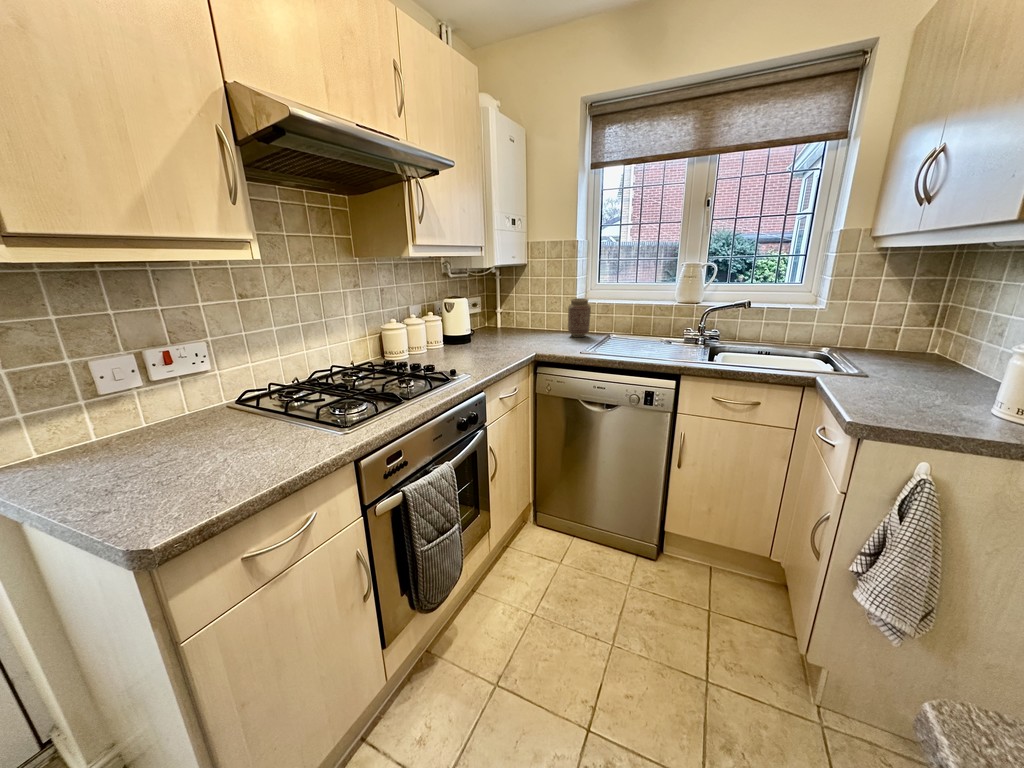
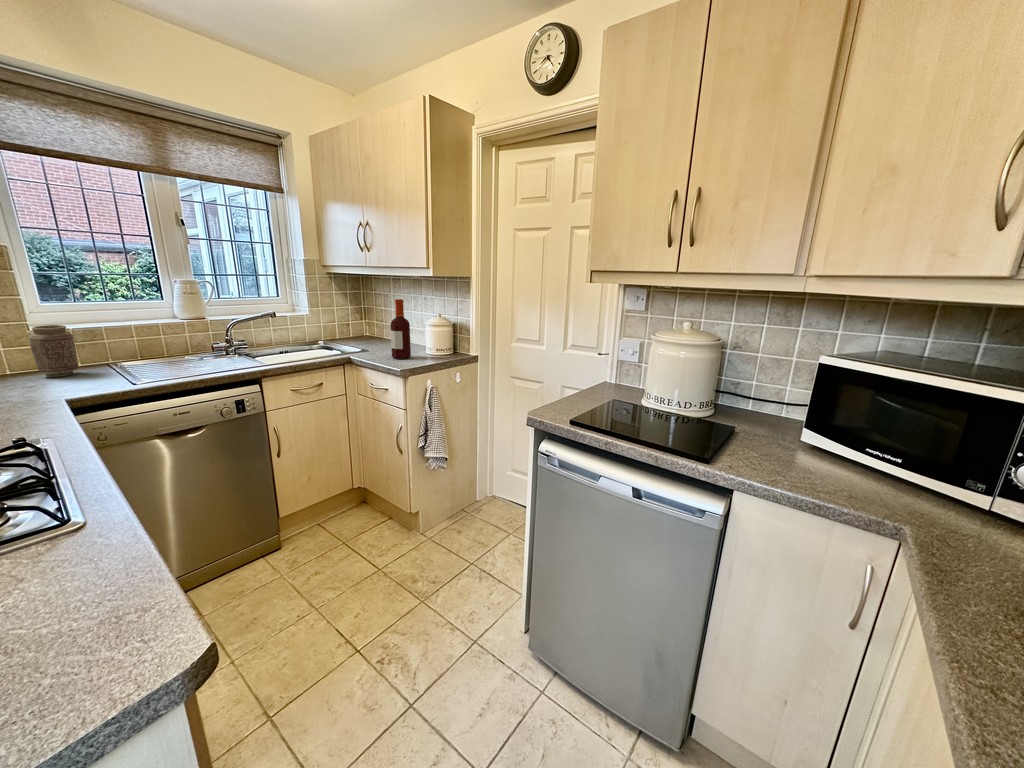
bottle: none [886,294,951,409] -> present [390,299,411,359]

